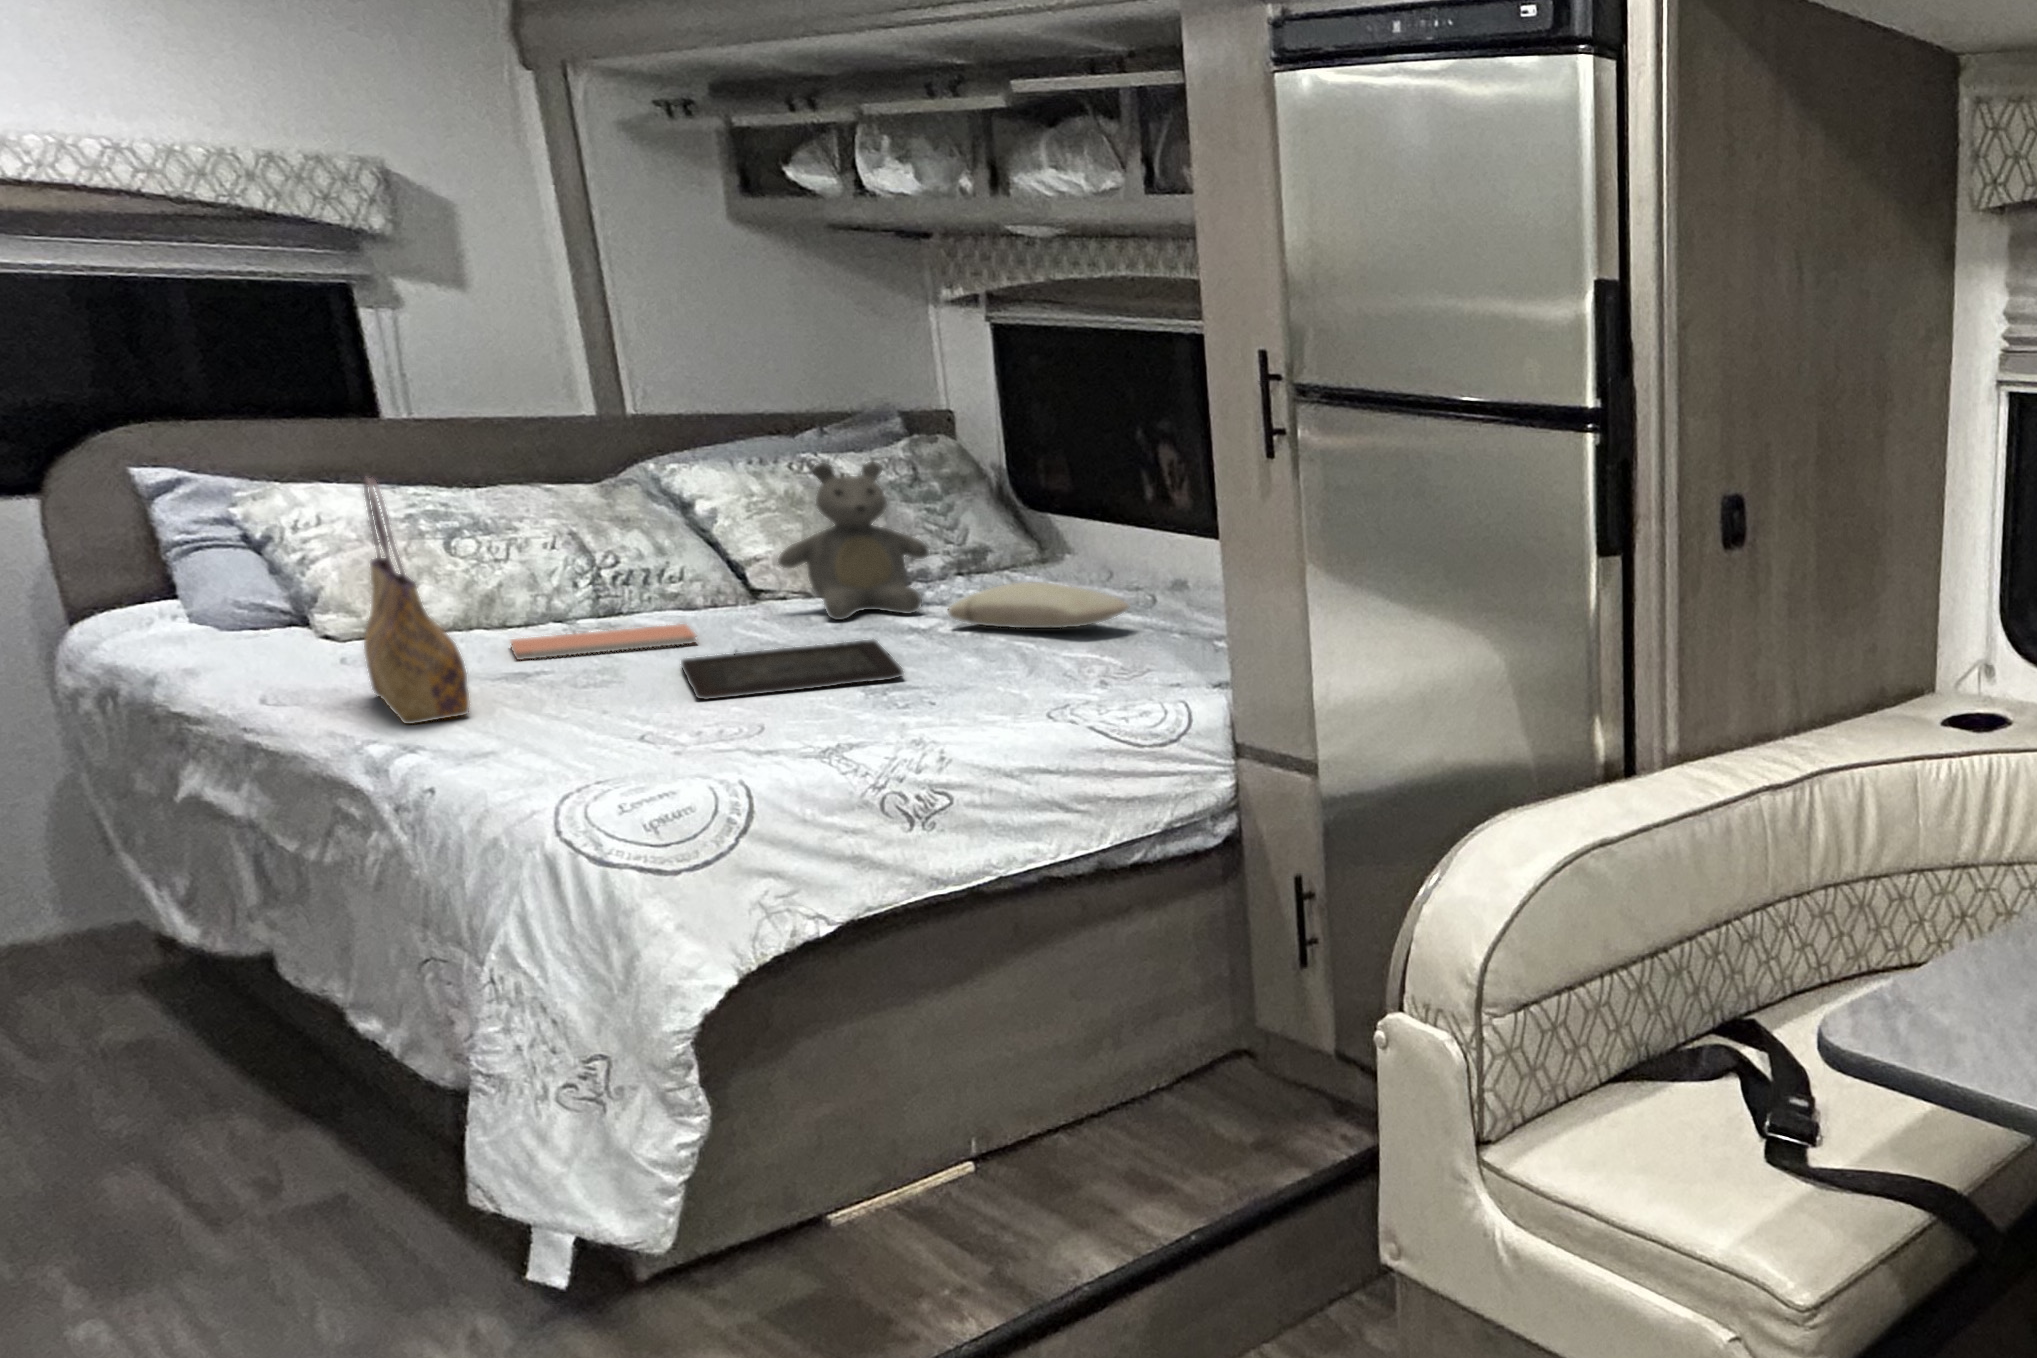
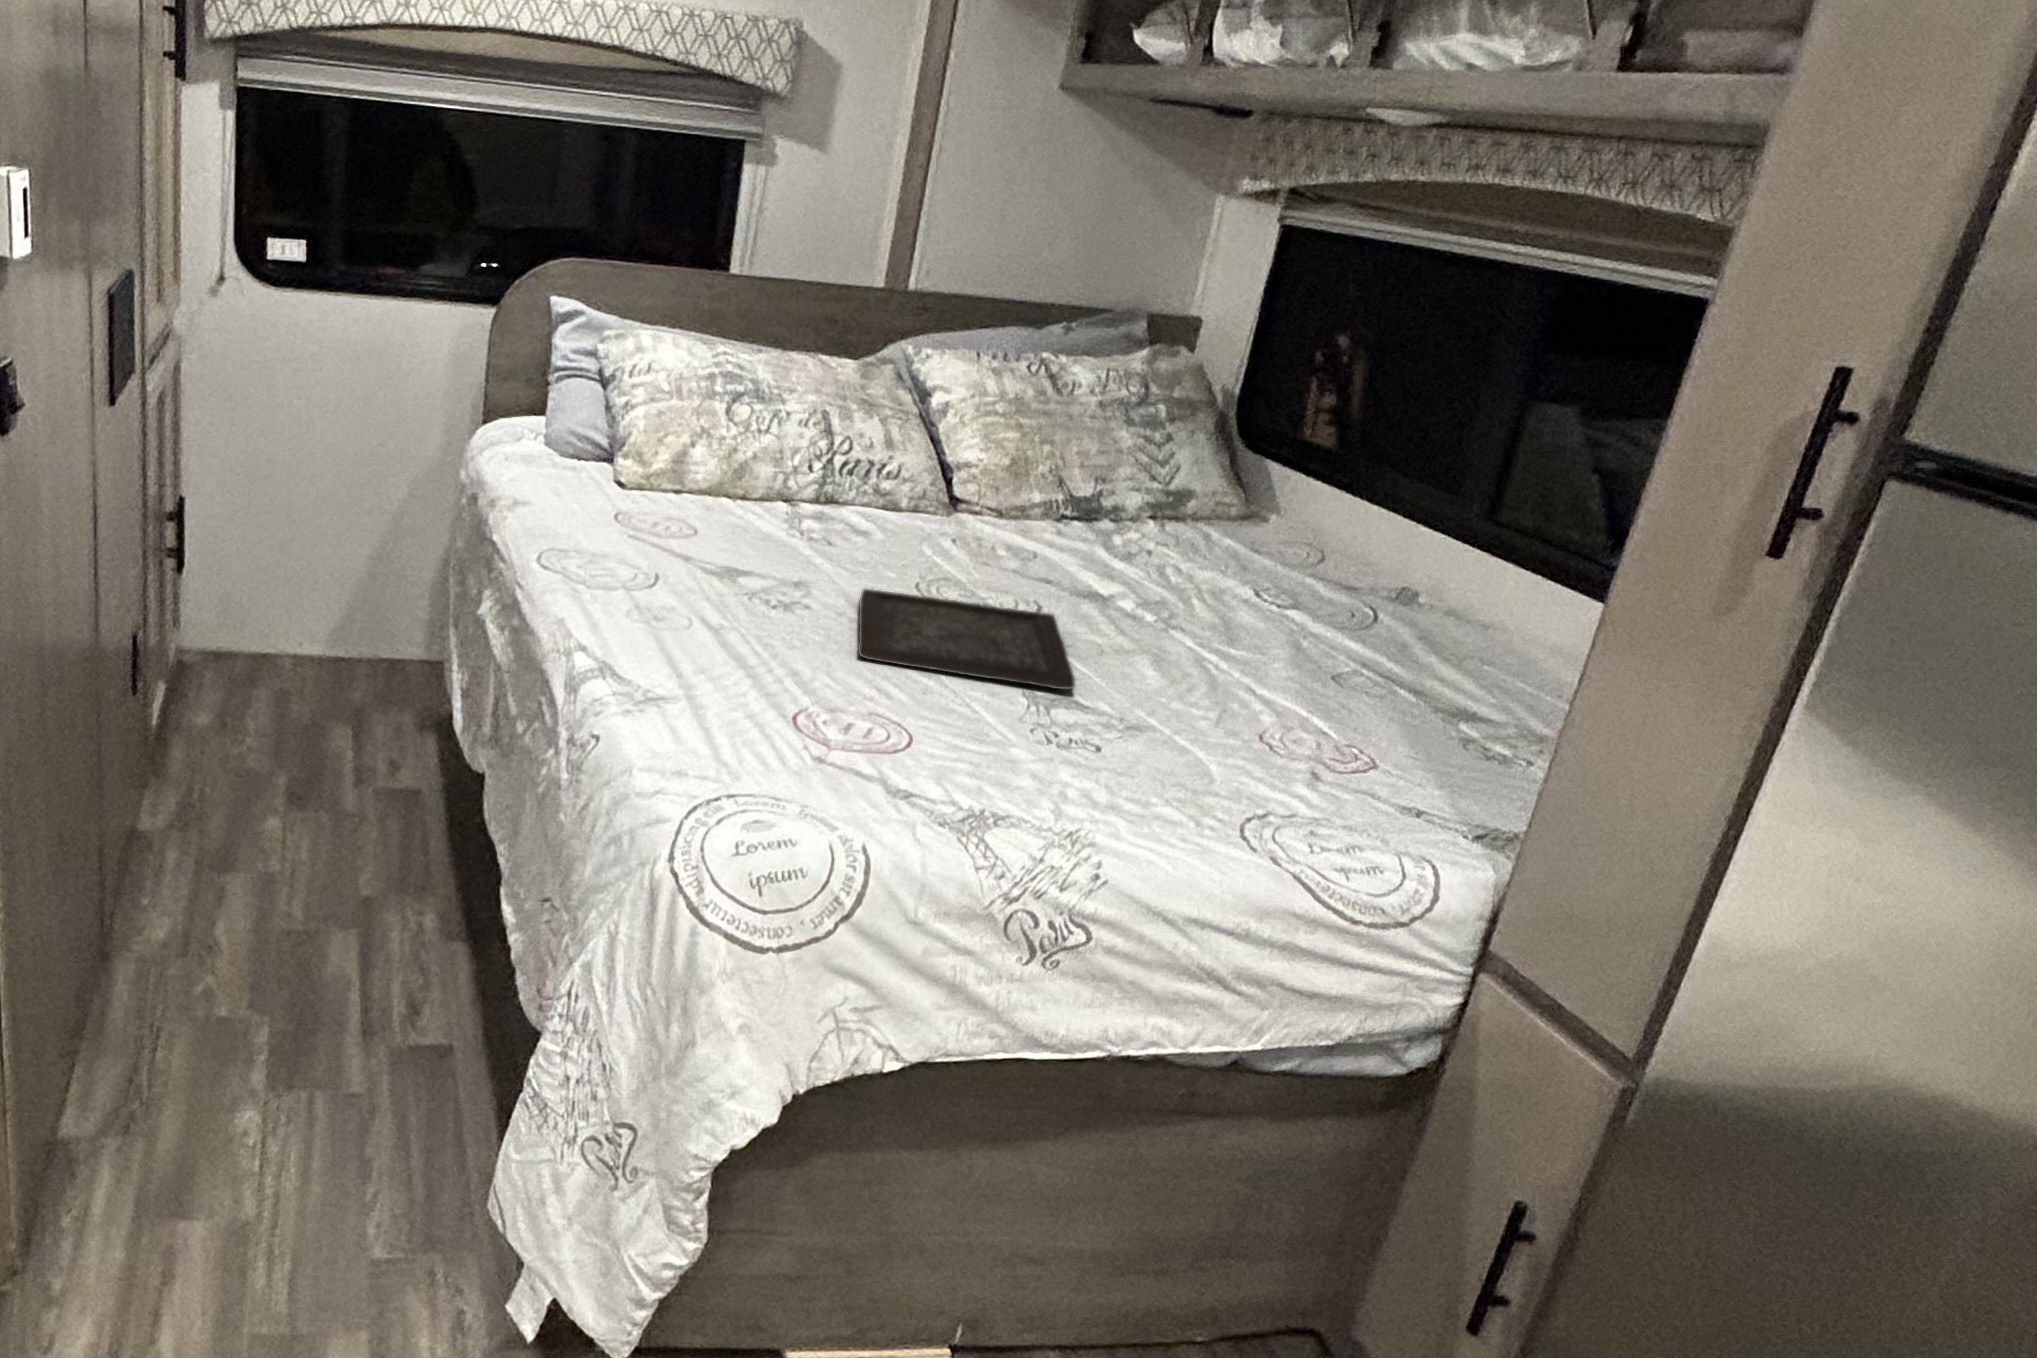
teddy bear: present [779,462,929,620] -> none [983,374,1138,575]
tote bag: present [363,478,470,724] -> none [620,345,681,614]
pillow: present [948,582,1129,628] -> none [1141,572,1378,662]
notebook: present [511,624,696,660] -> none [736,518,887,565]

